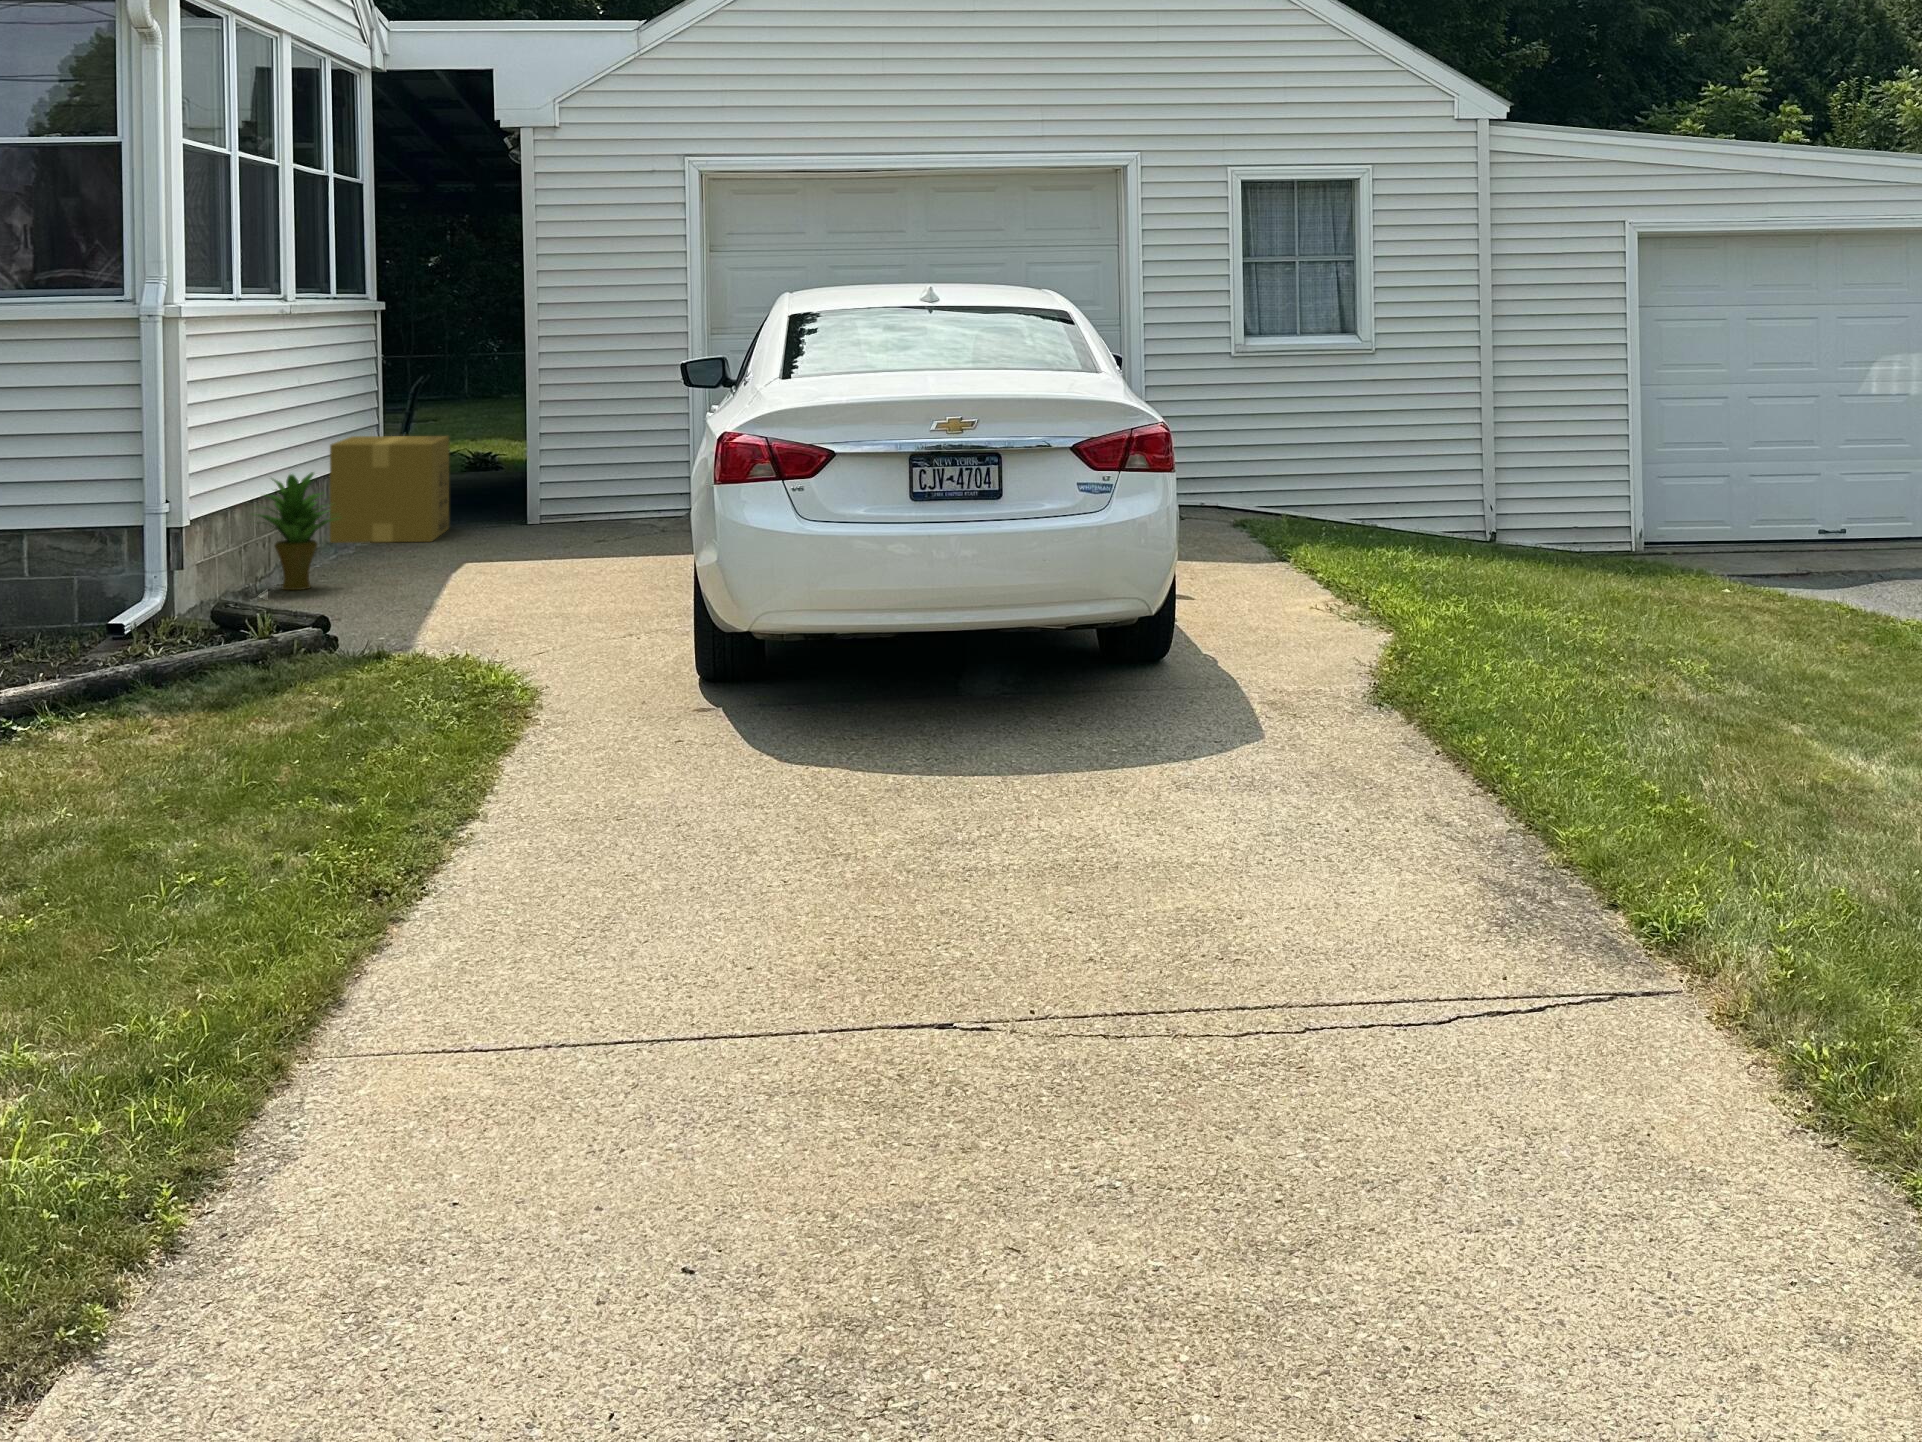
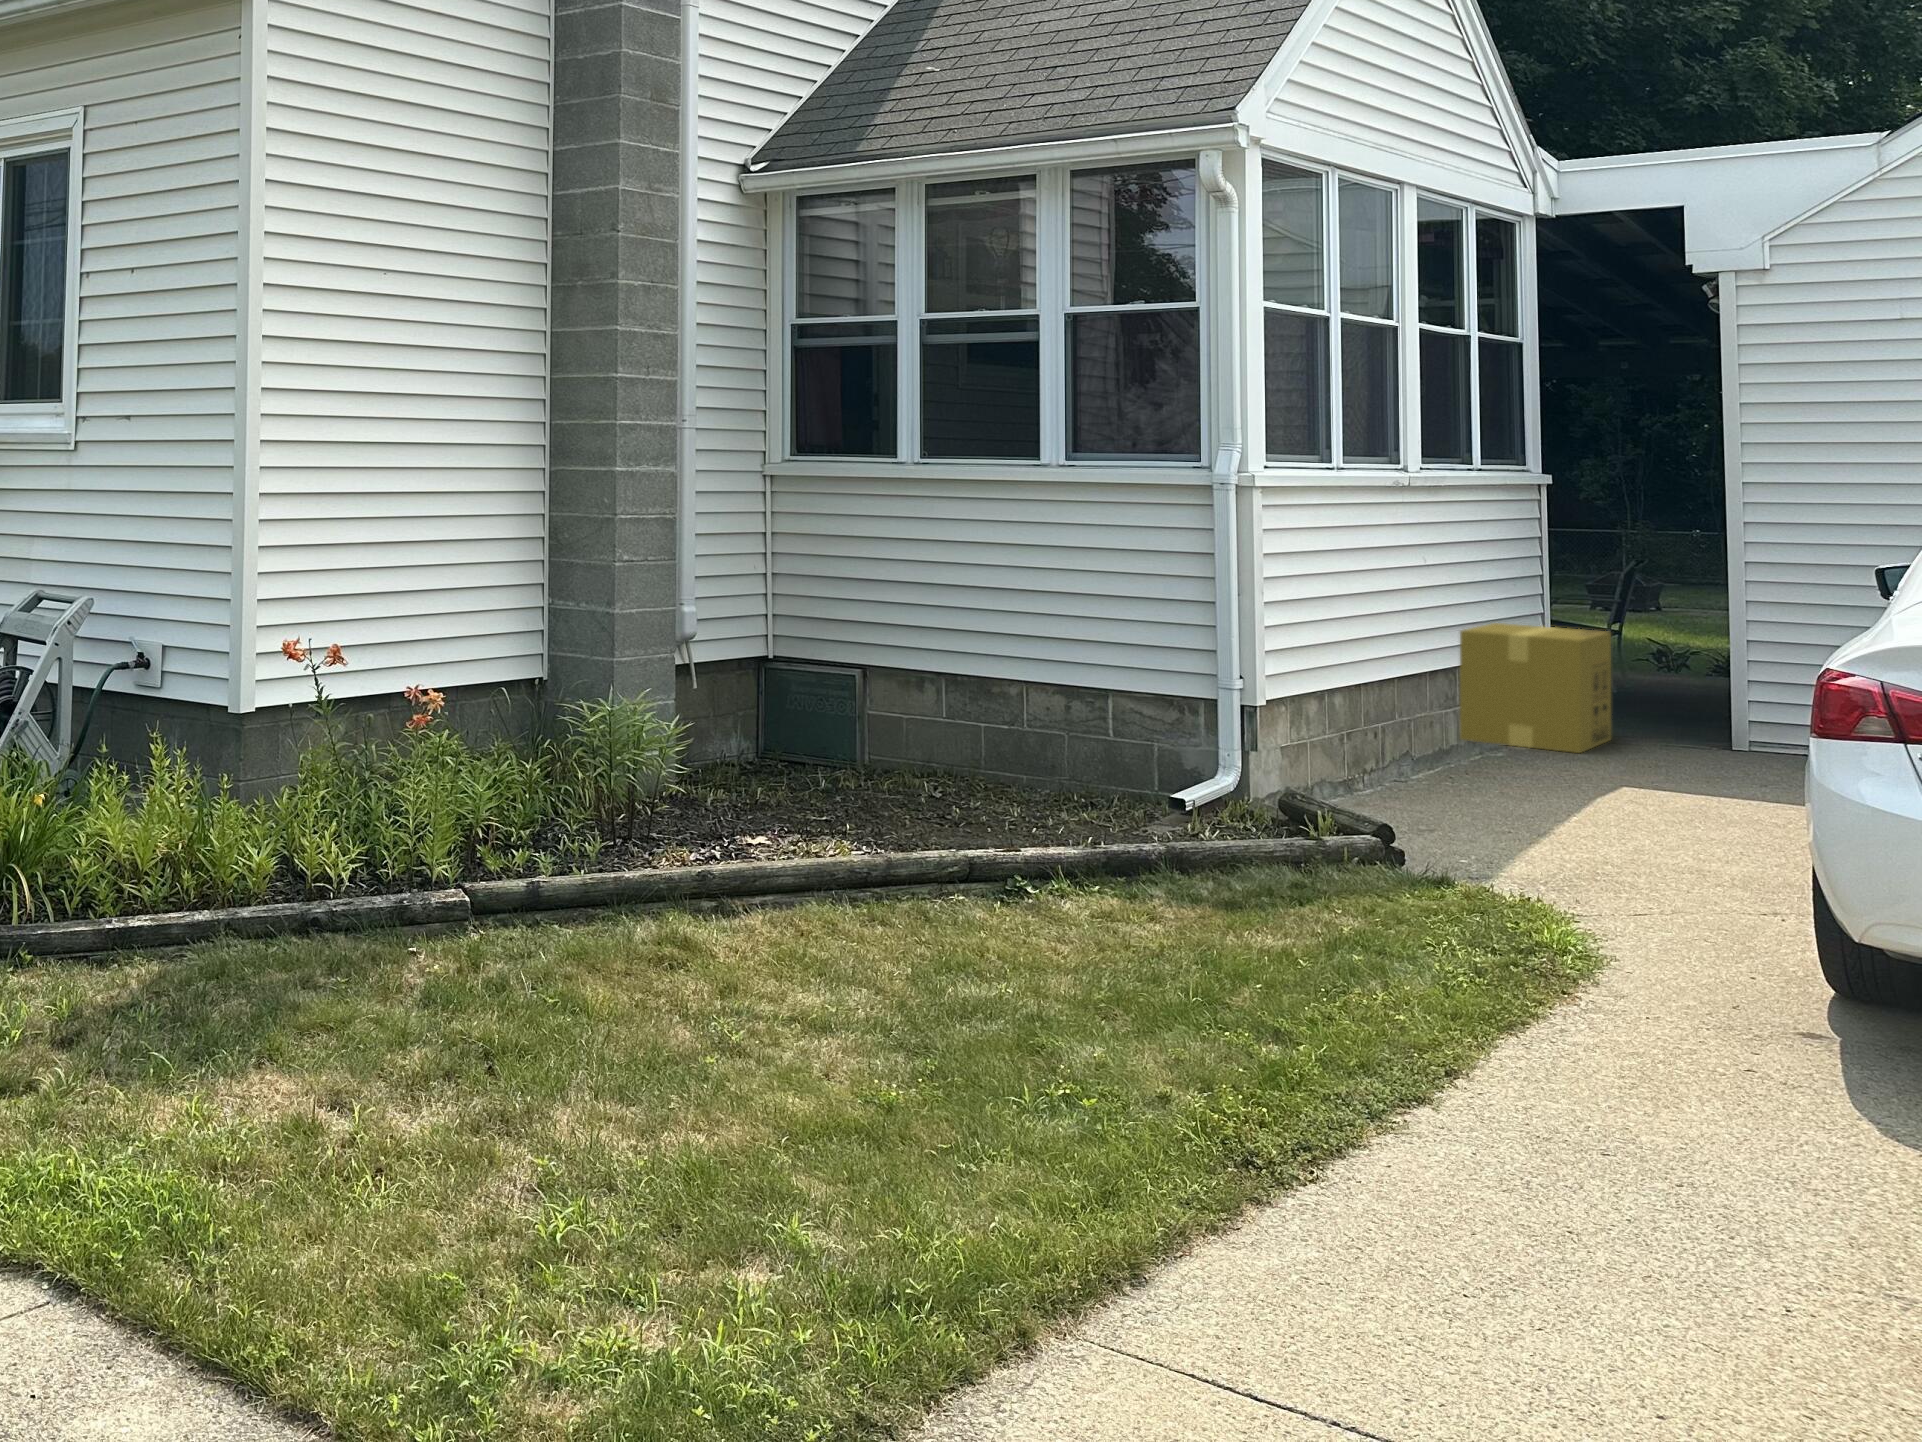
potted plant: present [256,472,342,590] -> none [1340,661,1444,790]

